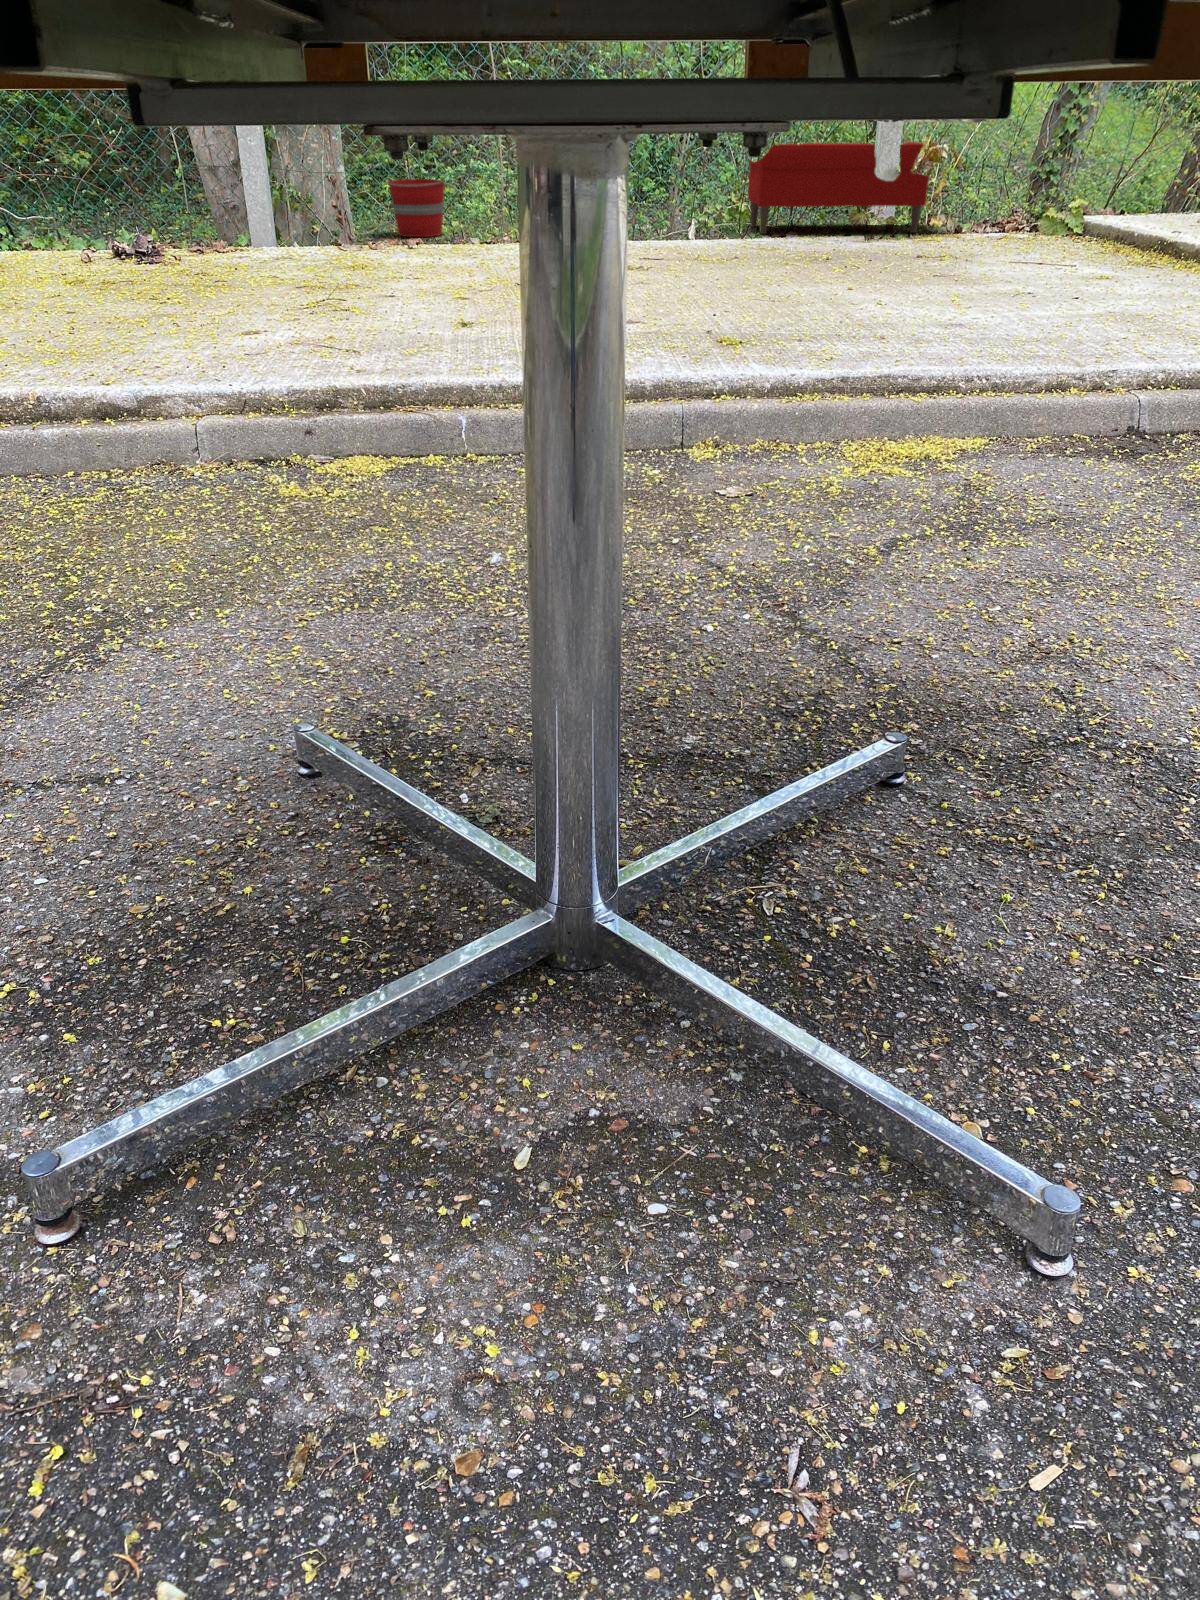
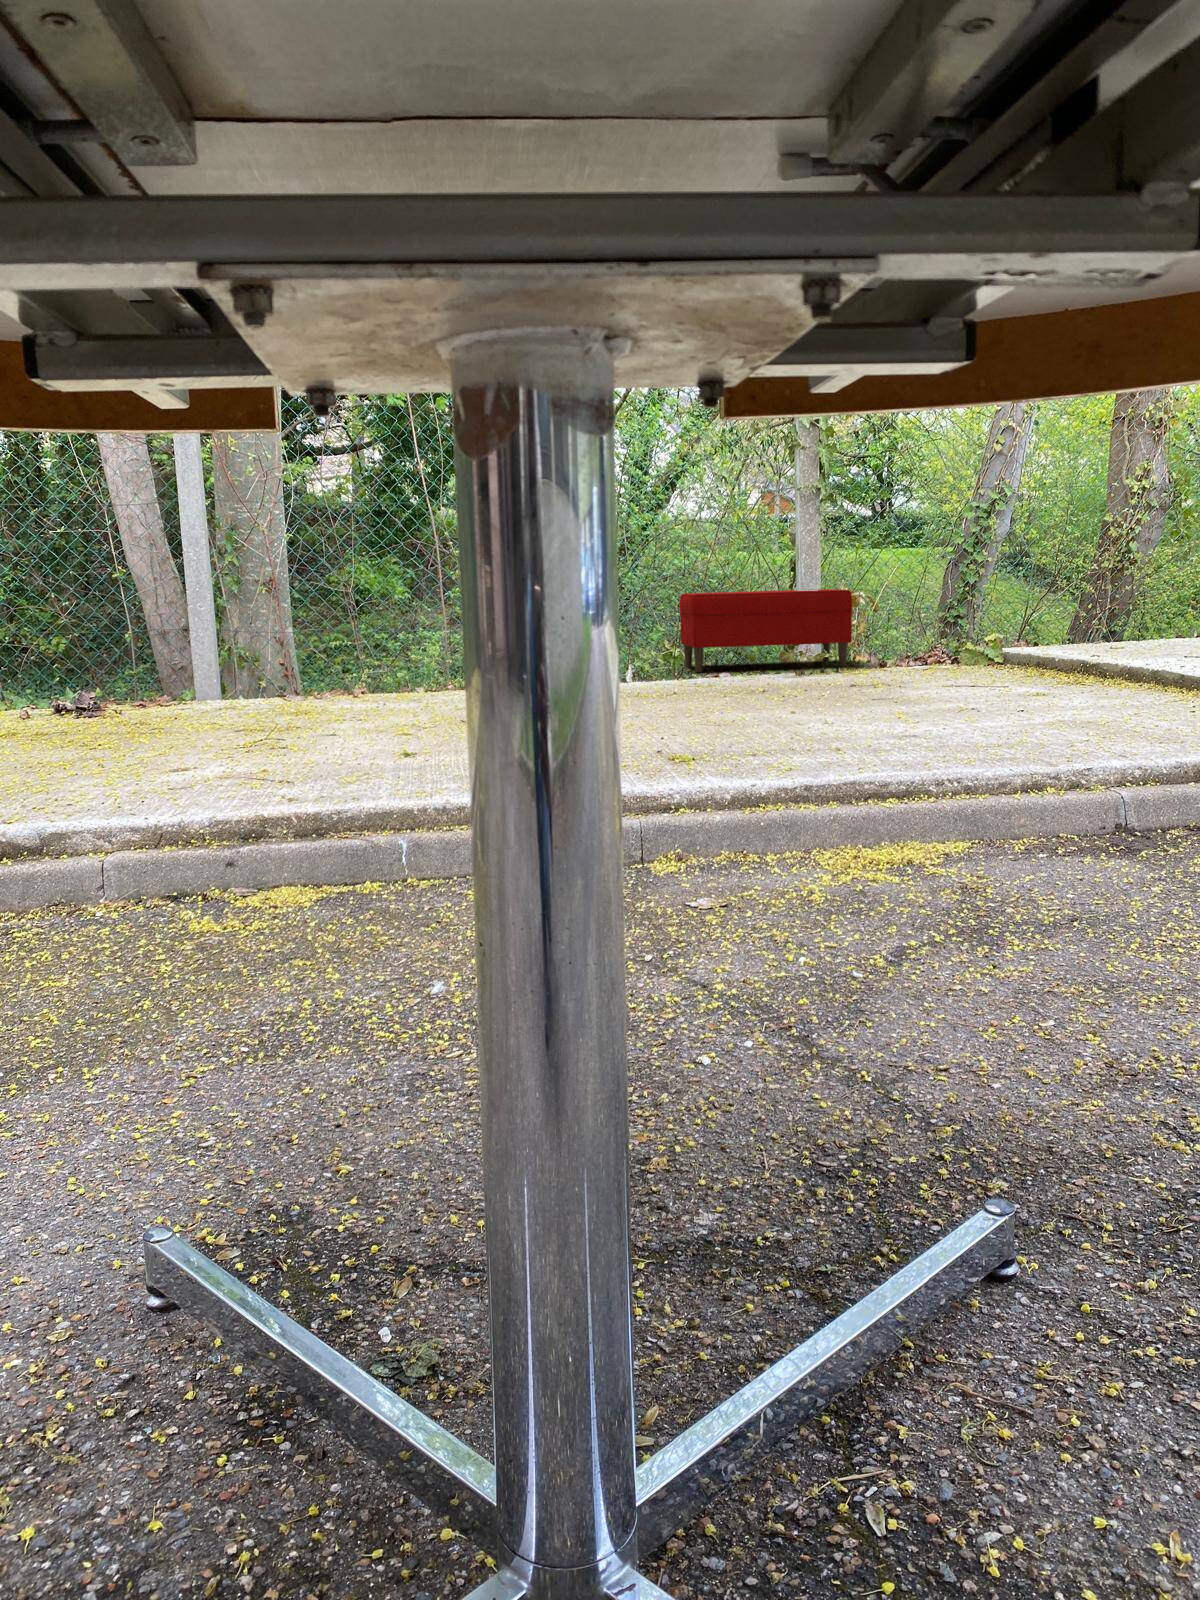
bucket: present [387,179,445,237] -> none [331,633,389,685]

